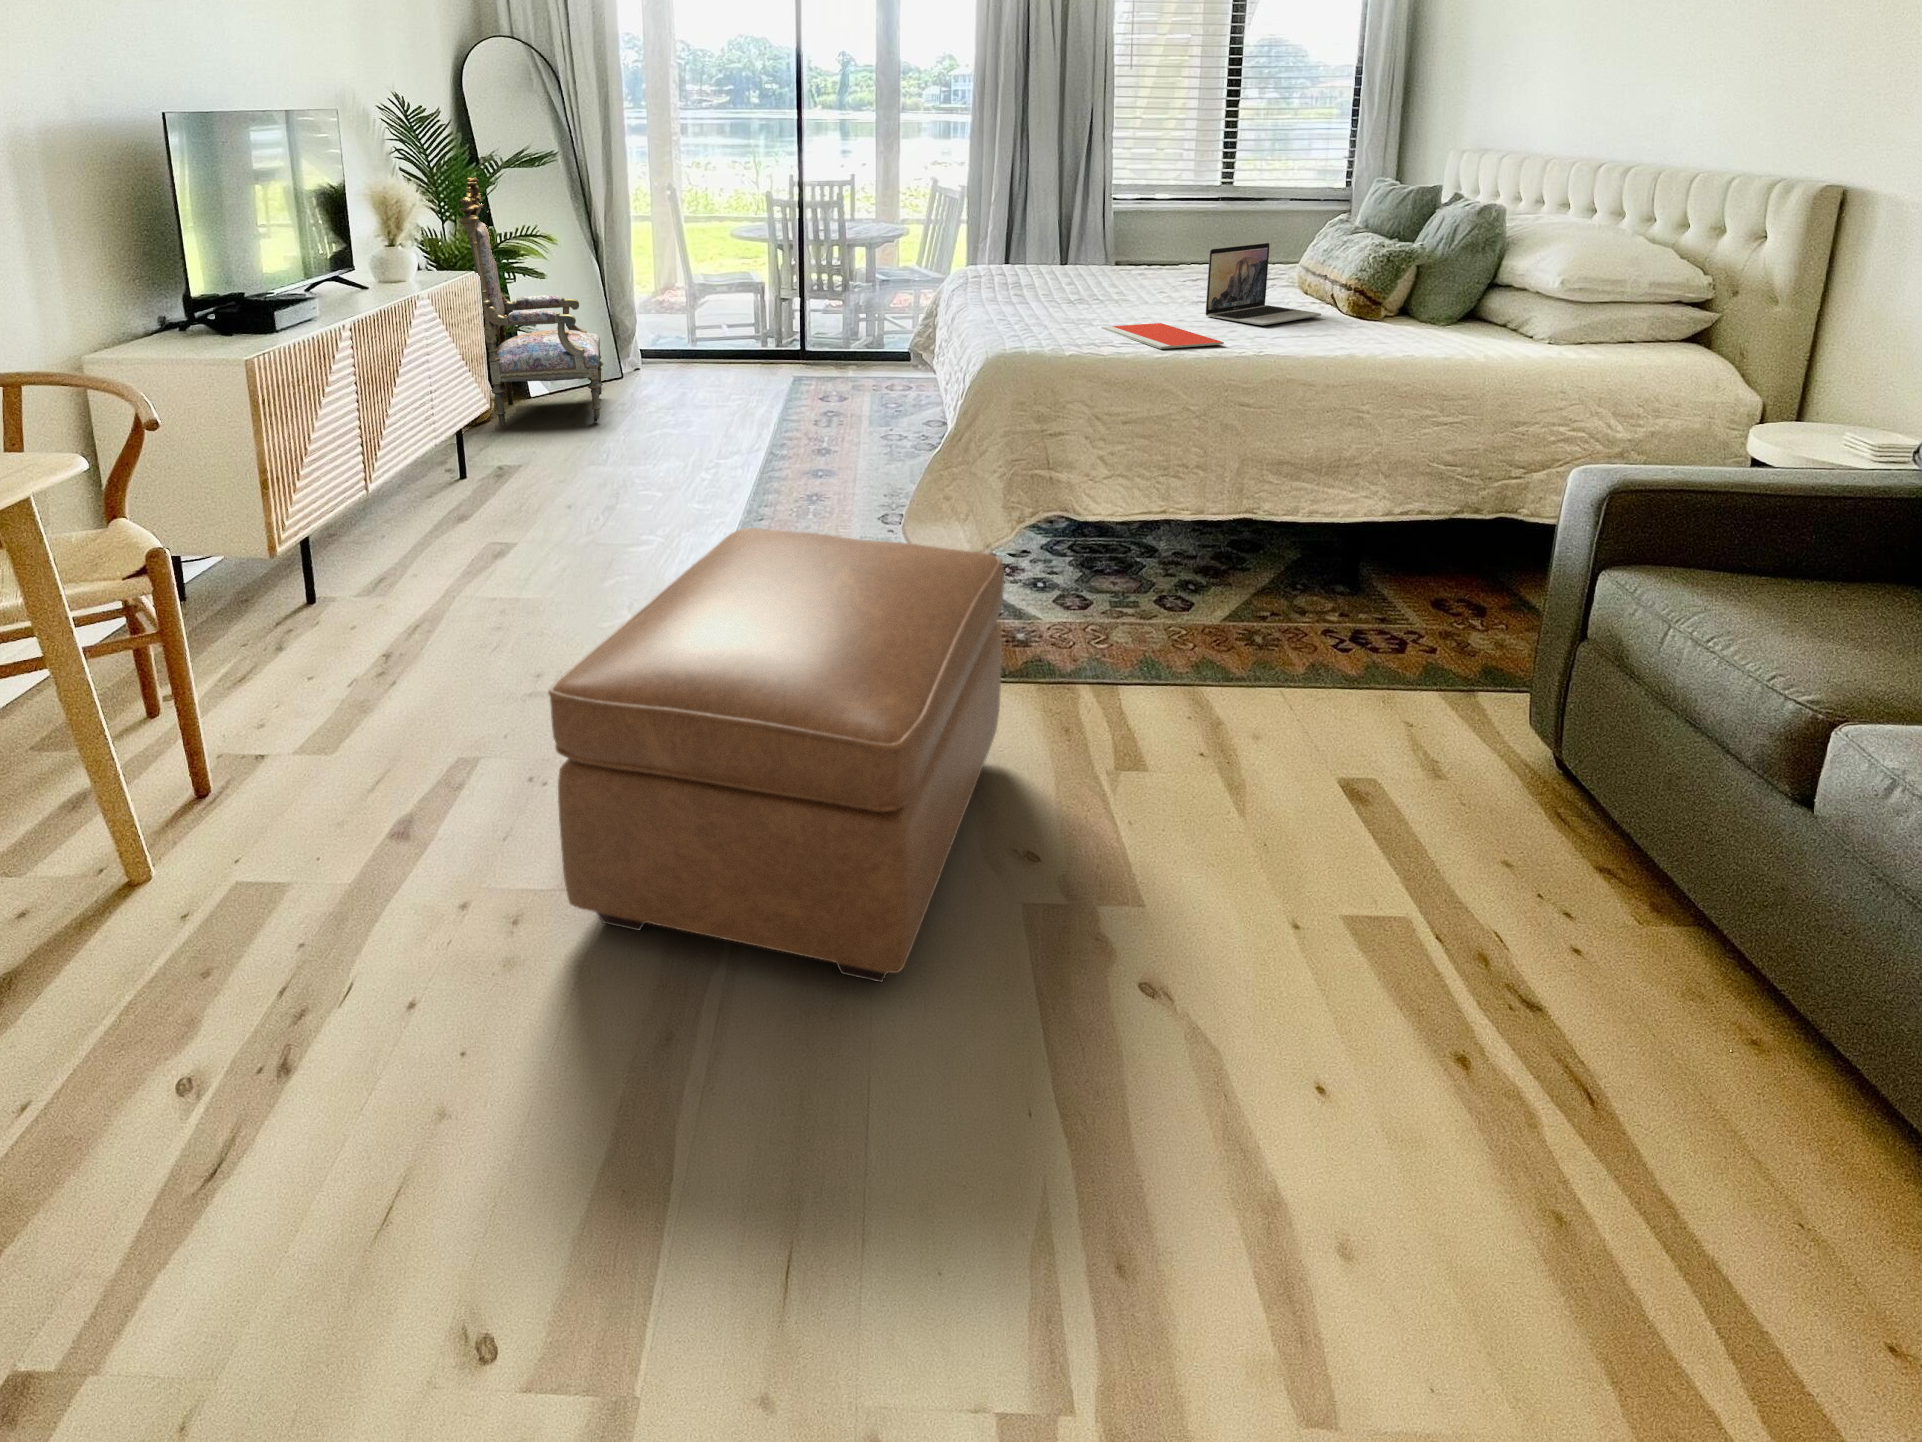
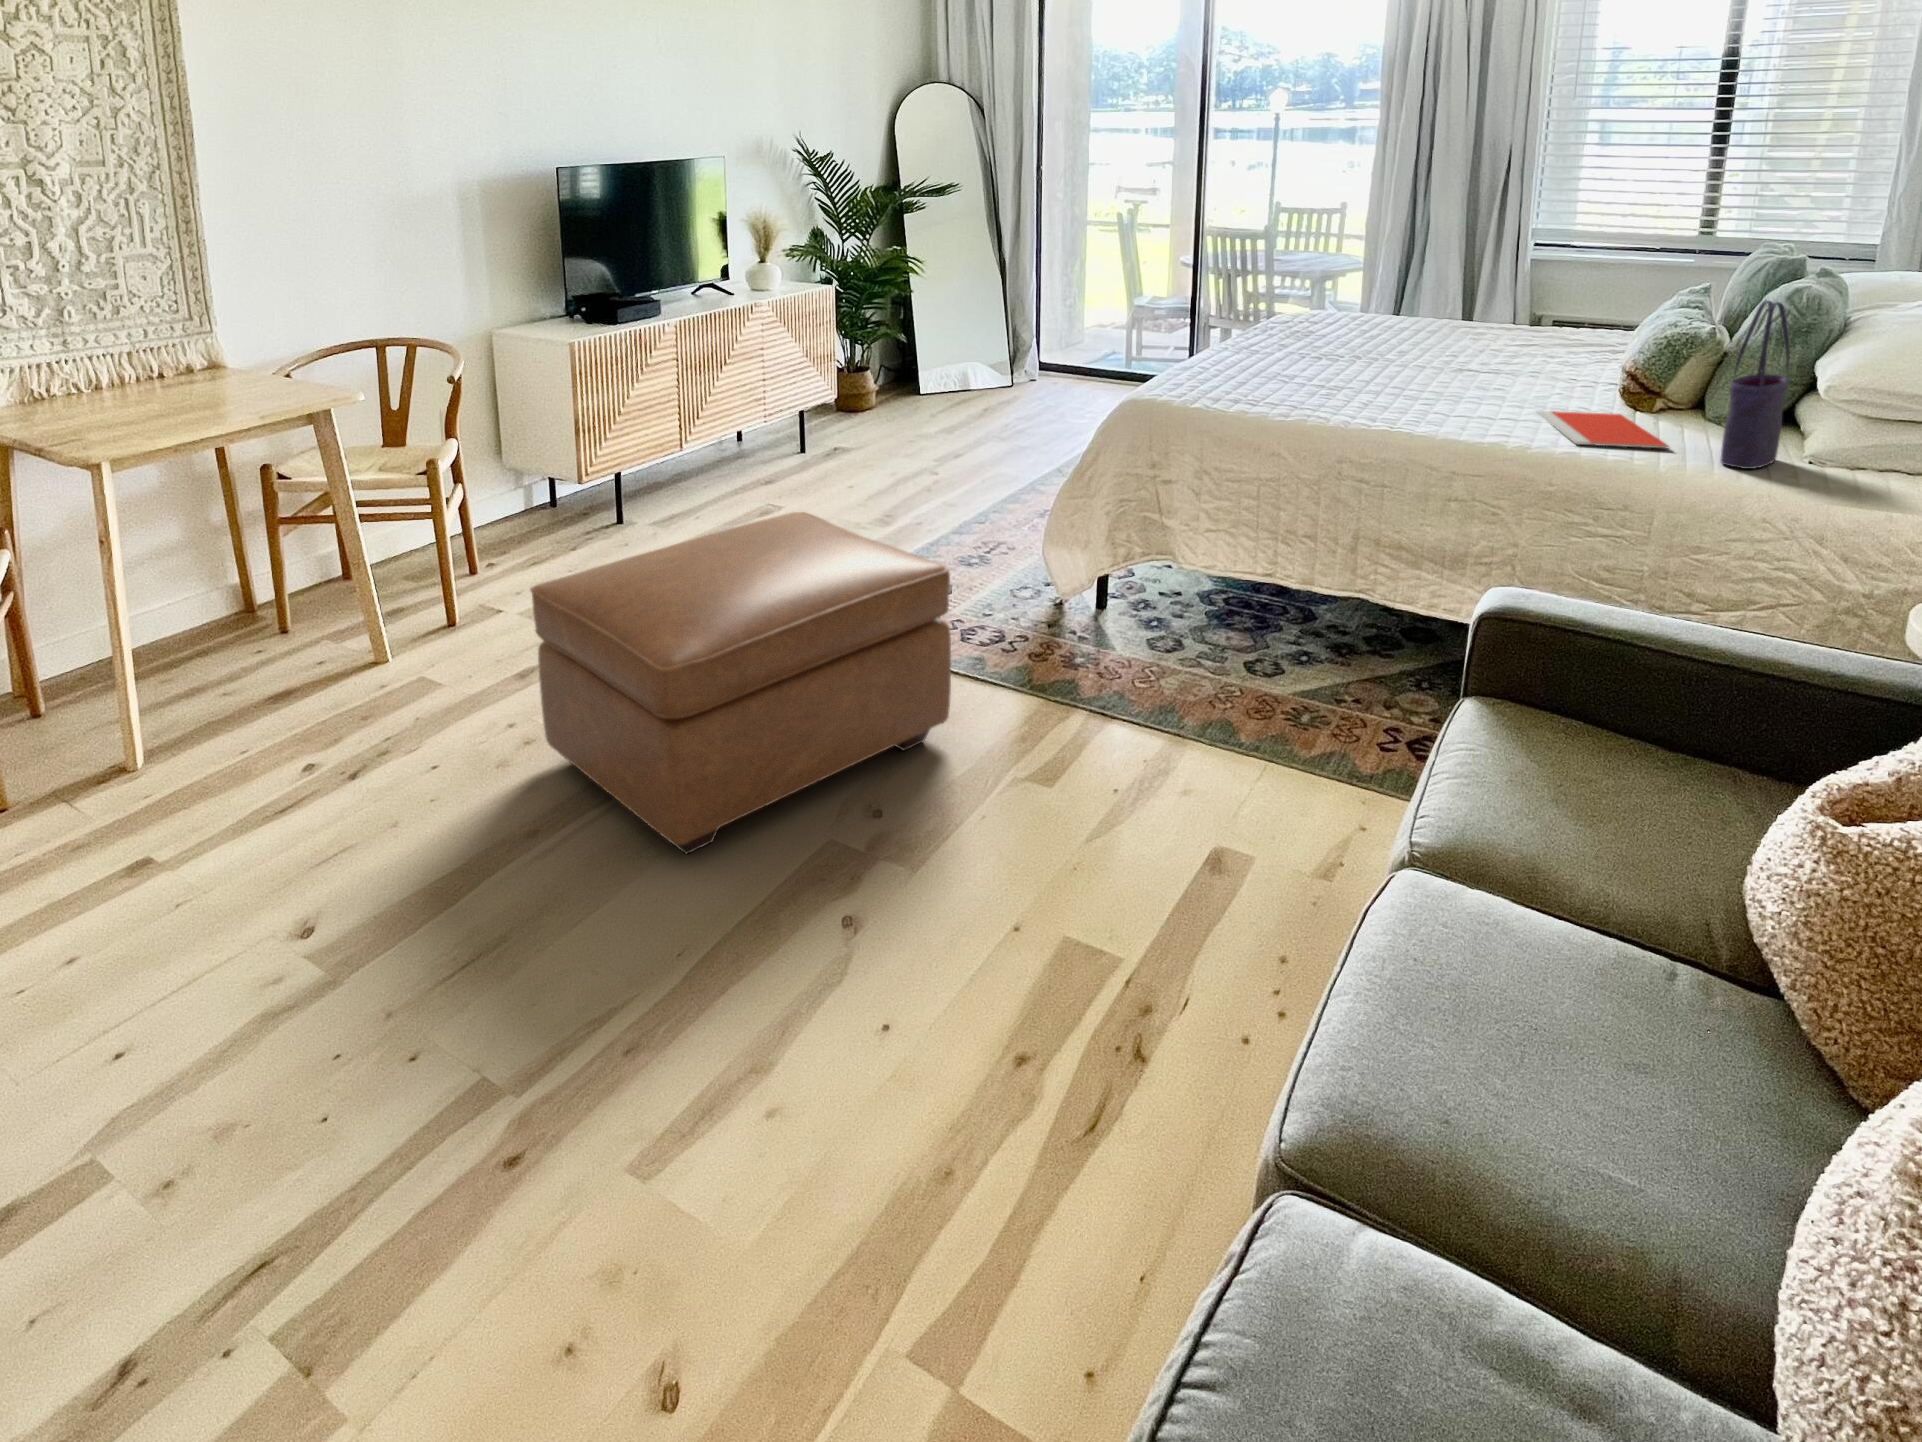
armchair: present [459,177,603,426] -> none [850,204,978,421]
tote bag: none [1497,214,1538,355] -> present [1721,300,1790,469]
laptop: present [1206,243,1321,325] -> none [1429,310,1574,400]
notebook: present [1102,323,1224,349] -> present [1537,411,1669,449]

